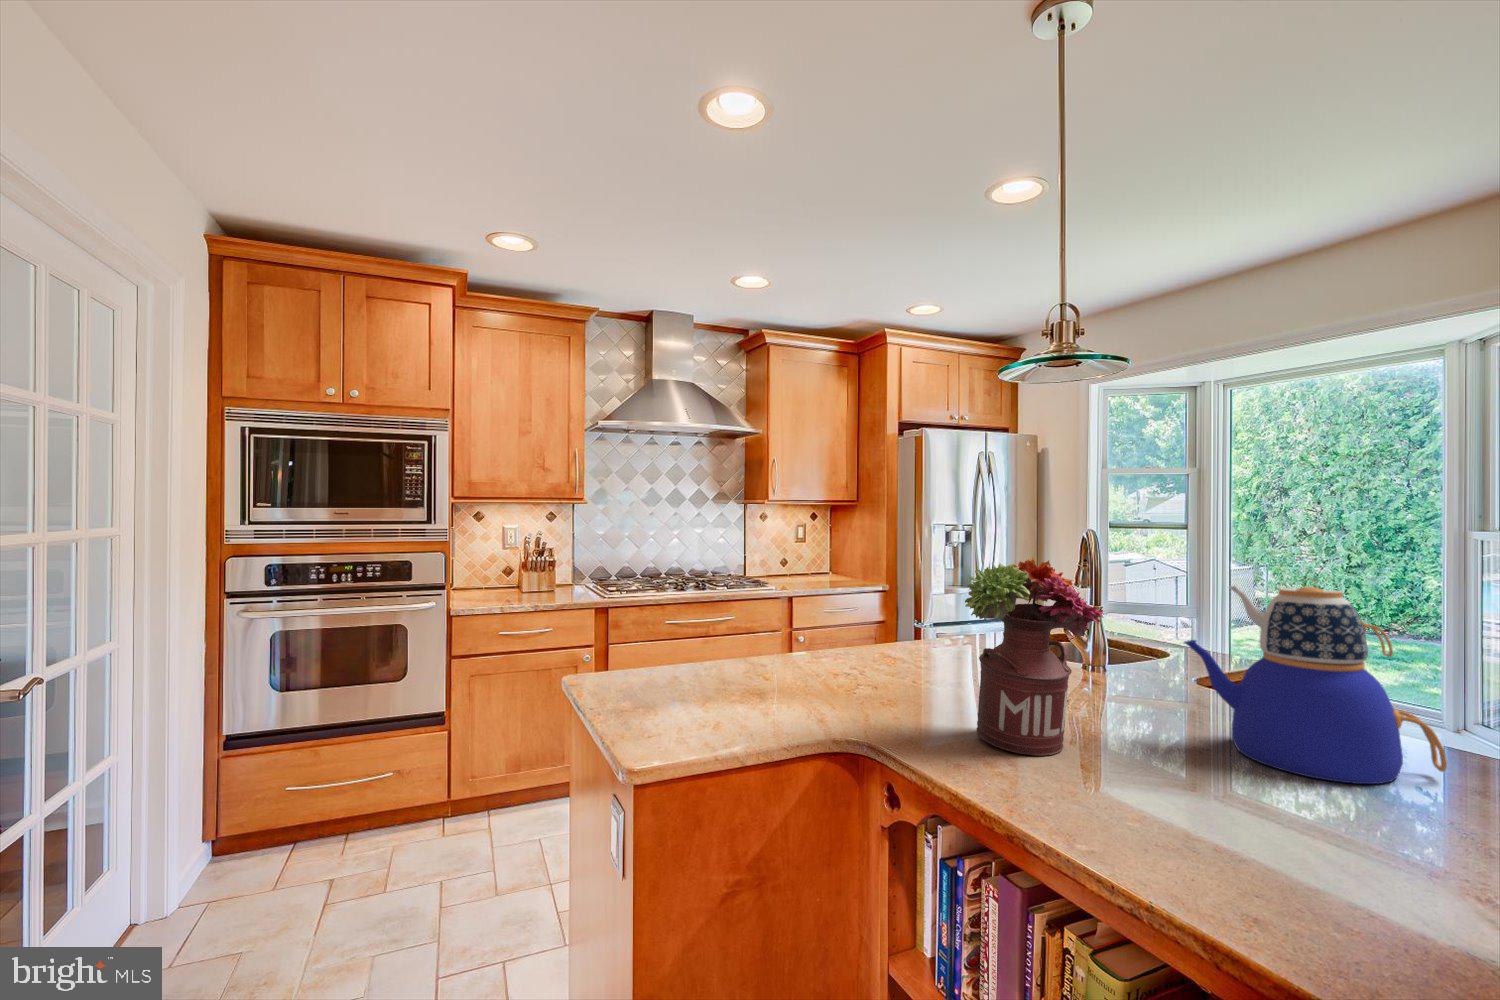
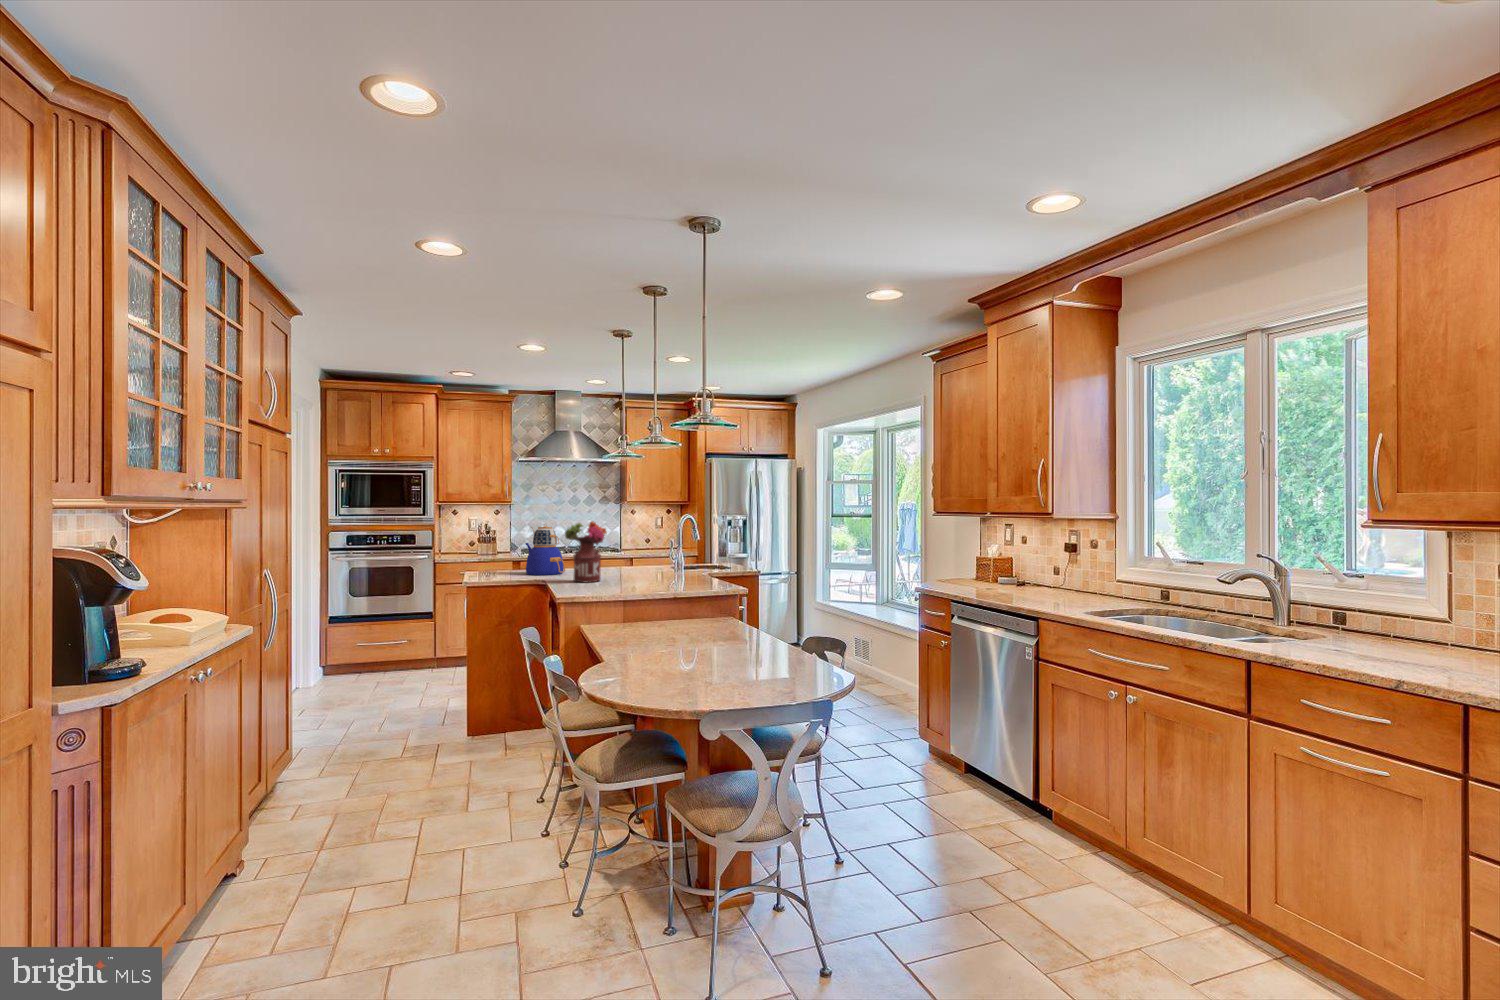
teapot: present [1184,579,1447,784] -> present [525,526,565,575]

